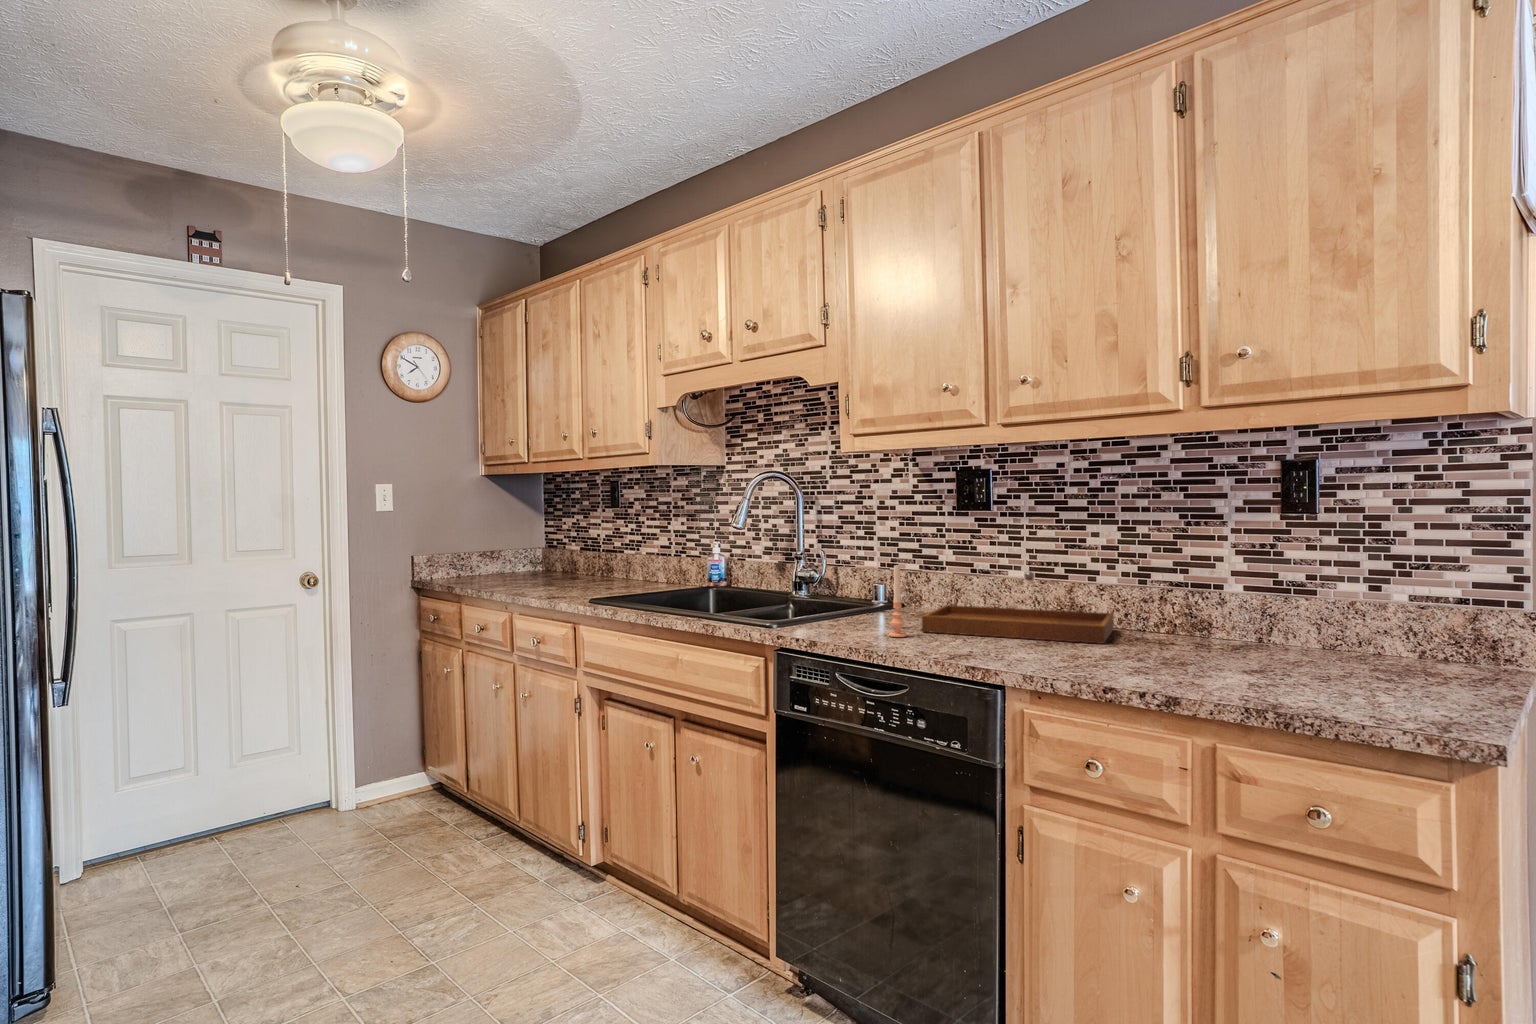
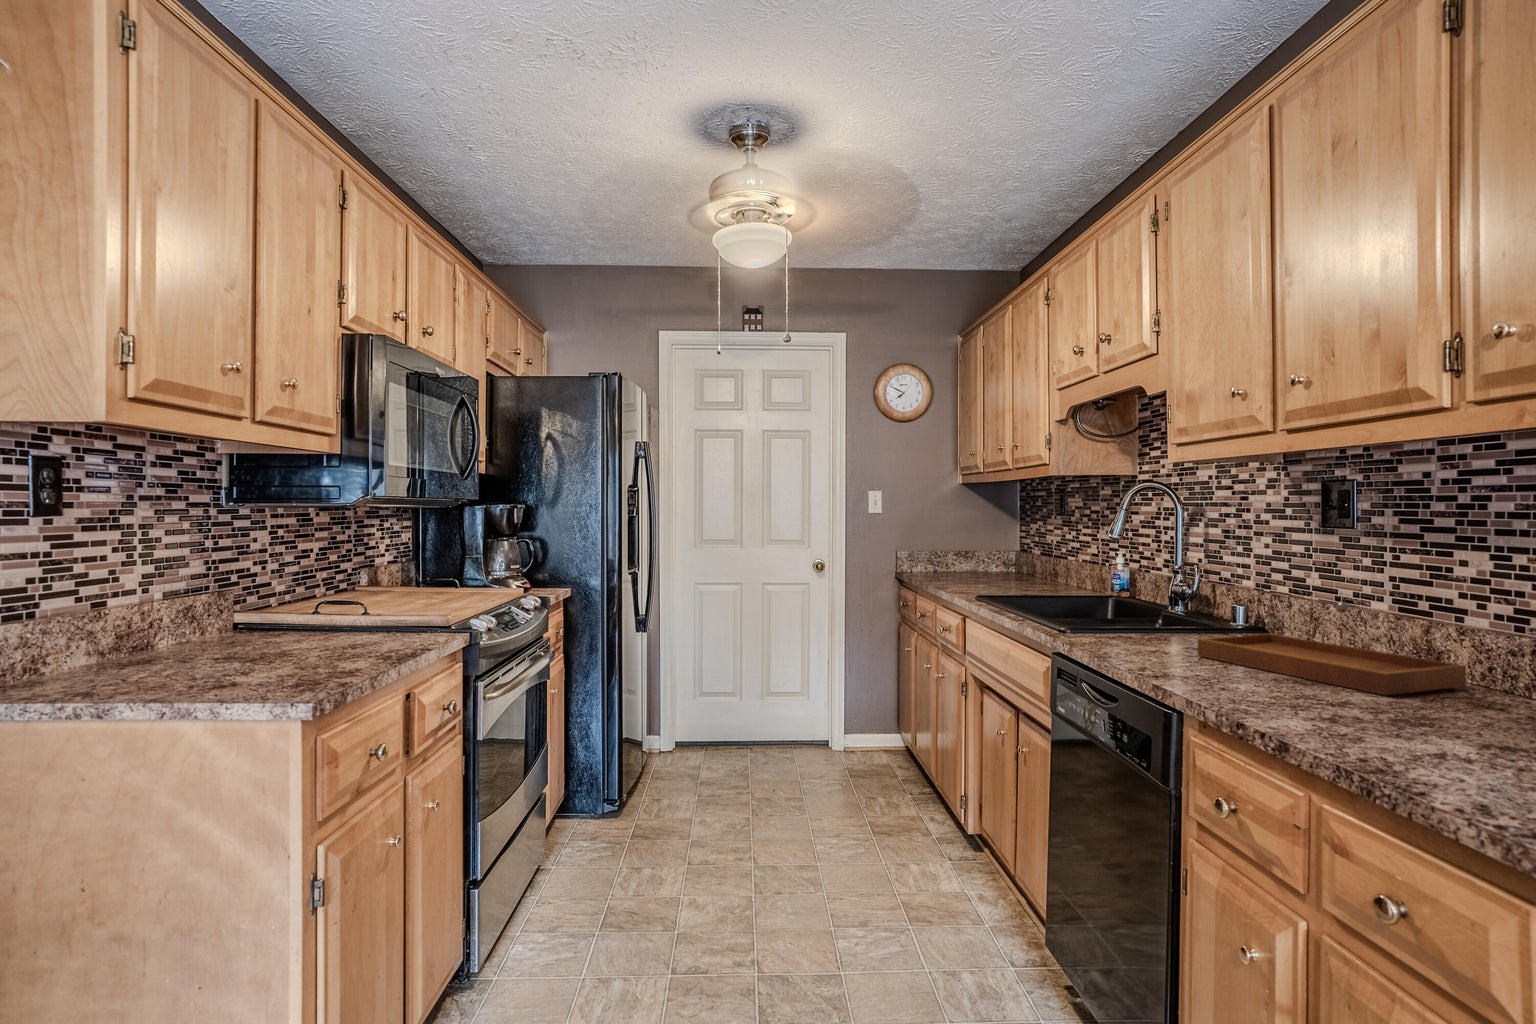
candle: present [889,565,907,637] -> none [1148,580,1169,657]

